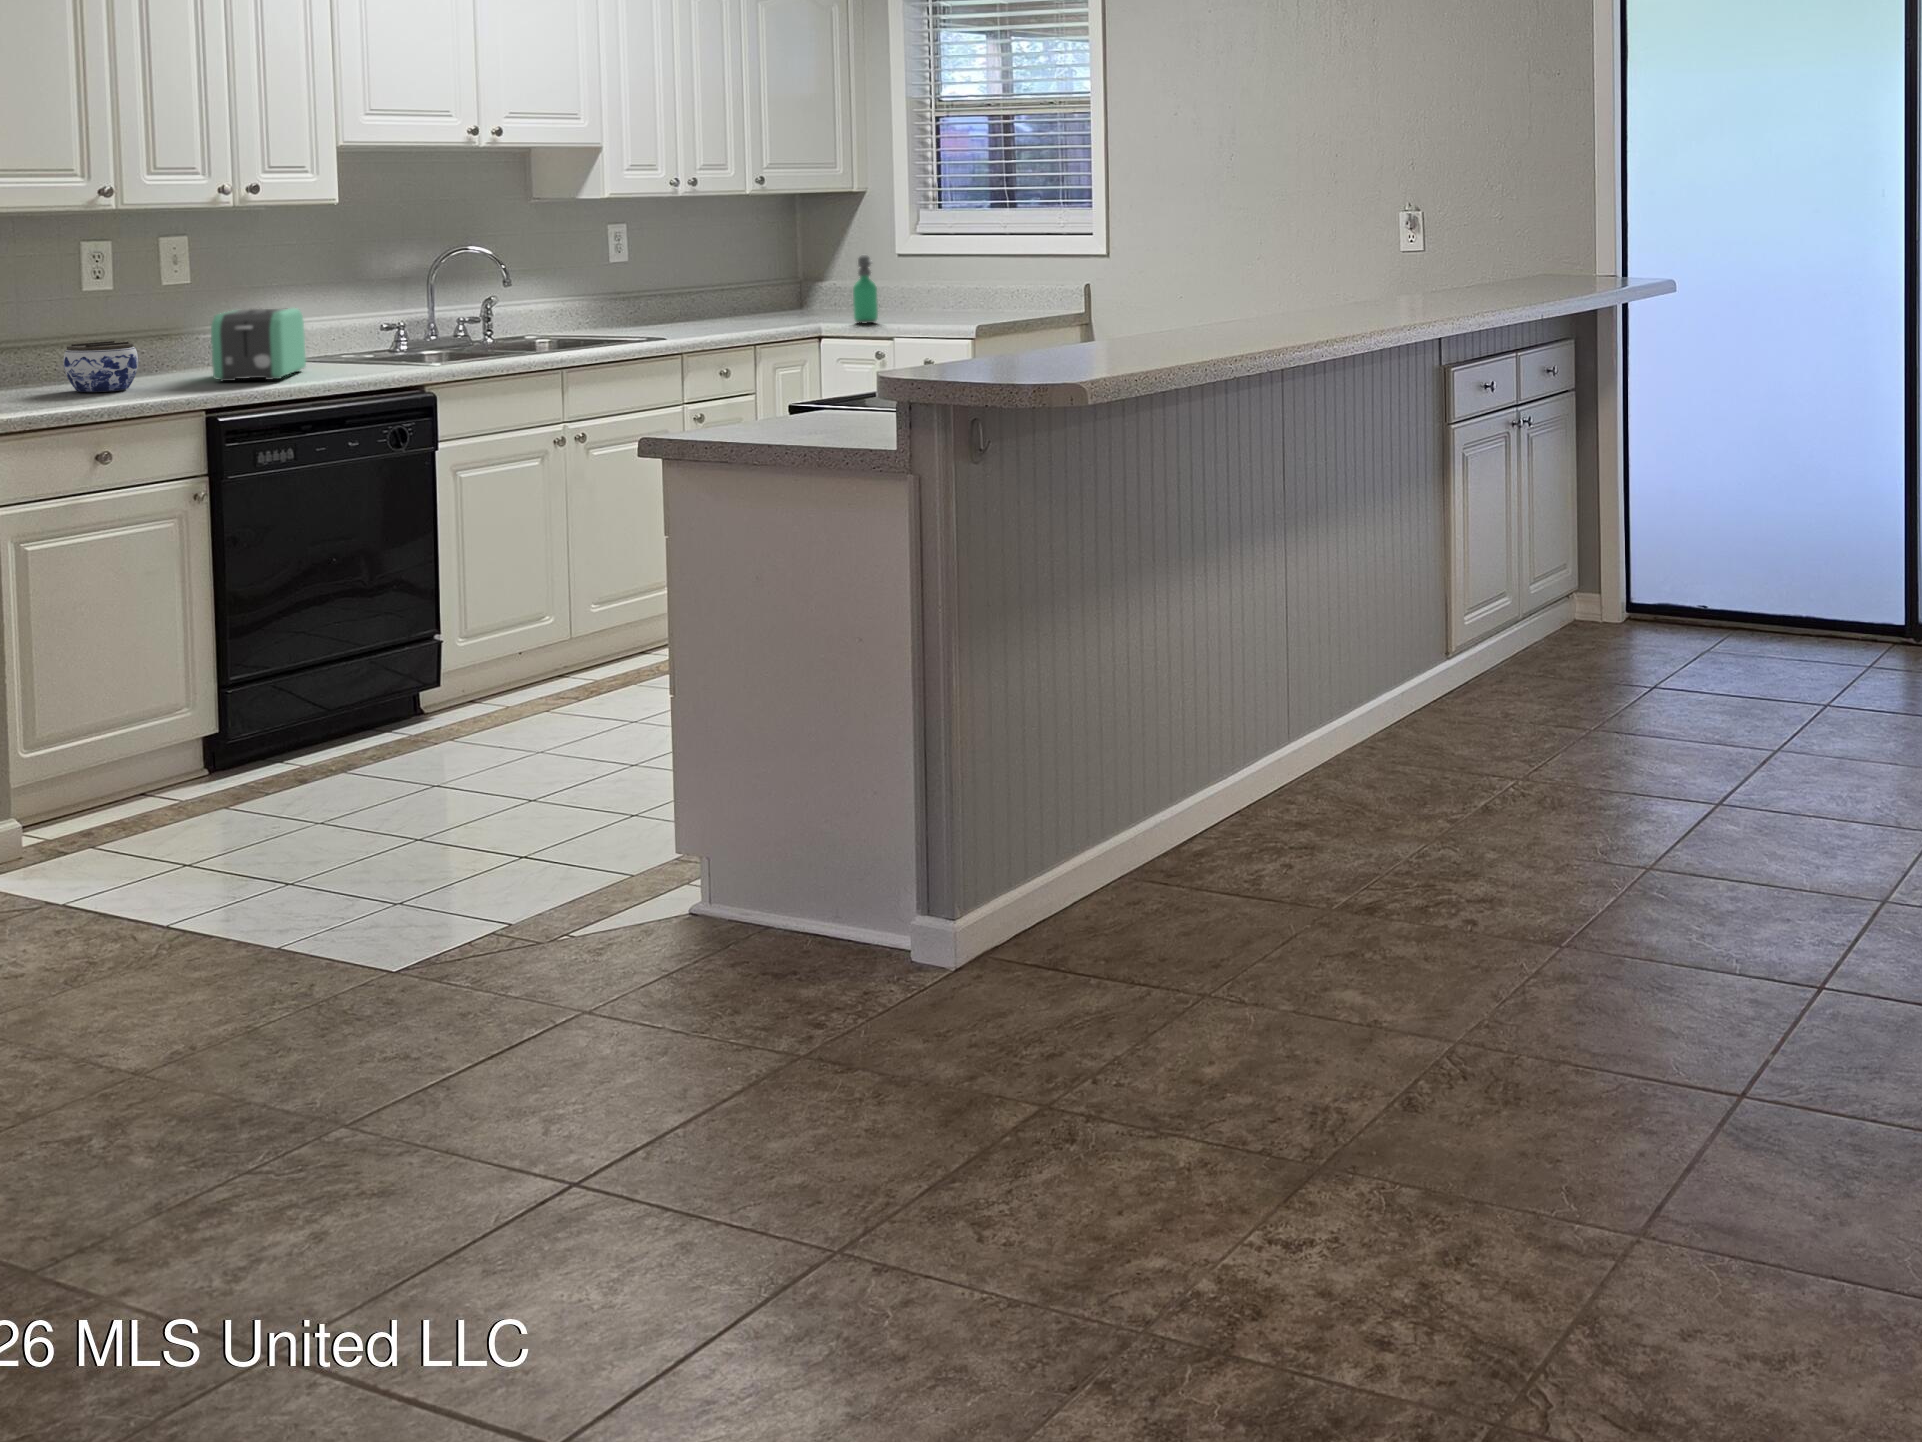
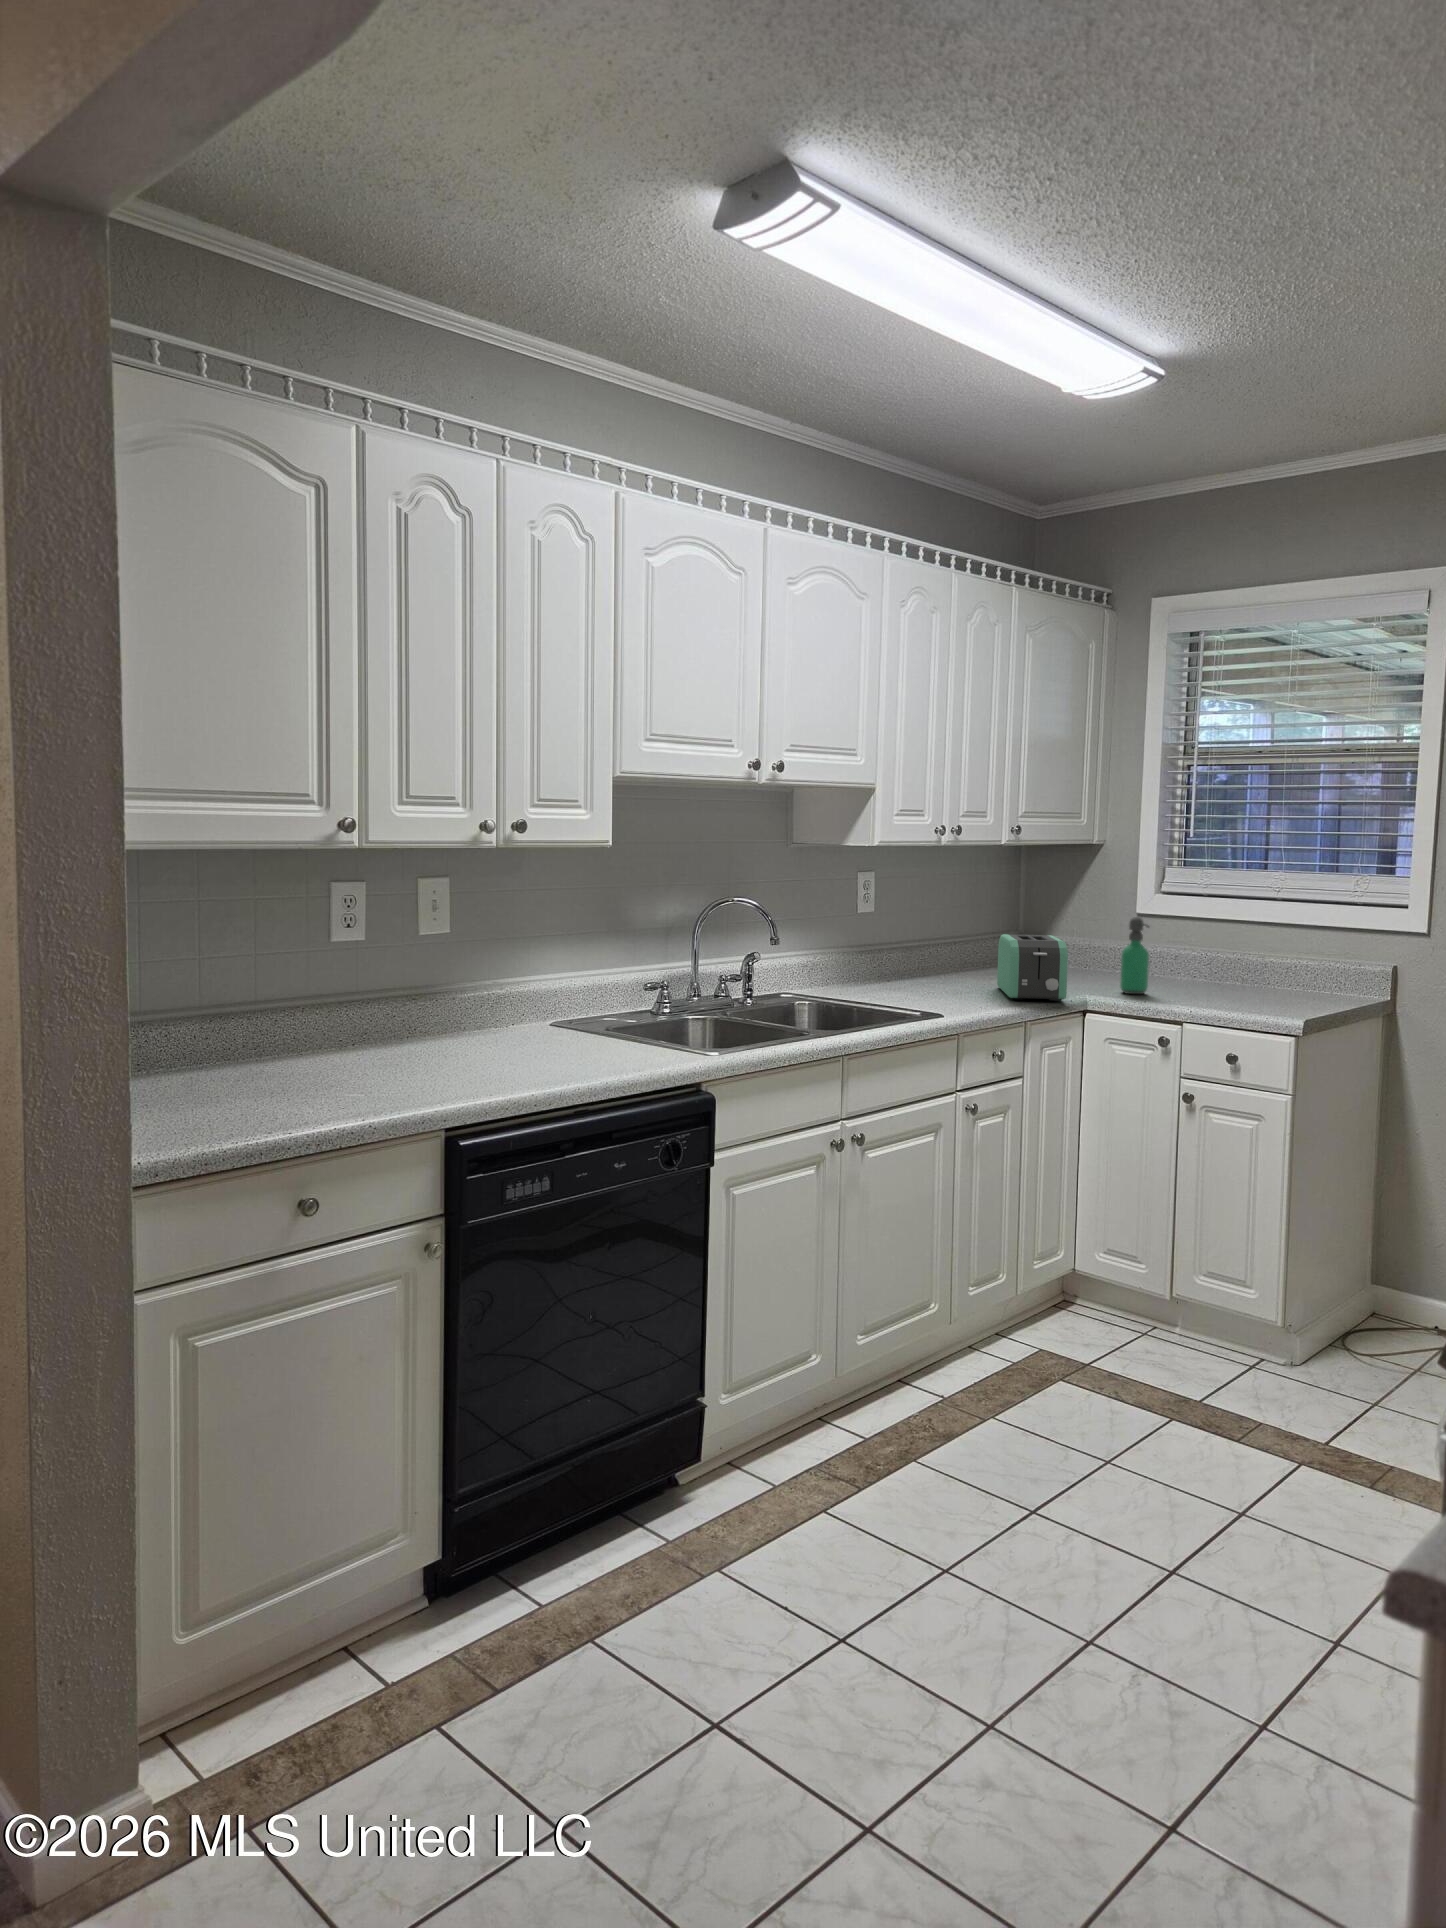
toaster: present [211,308,306,381] -> present [997,934,1068,1001]
jar: present [63,341,138,392] -> none [288,1017,375,1088]

